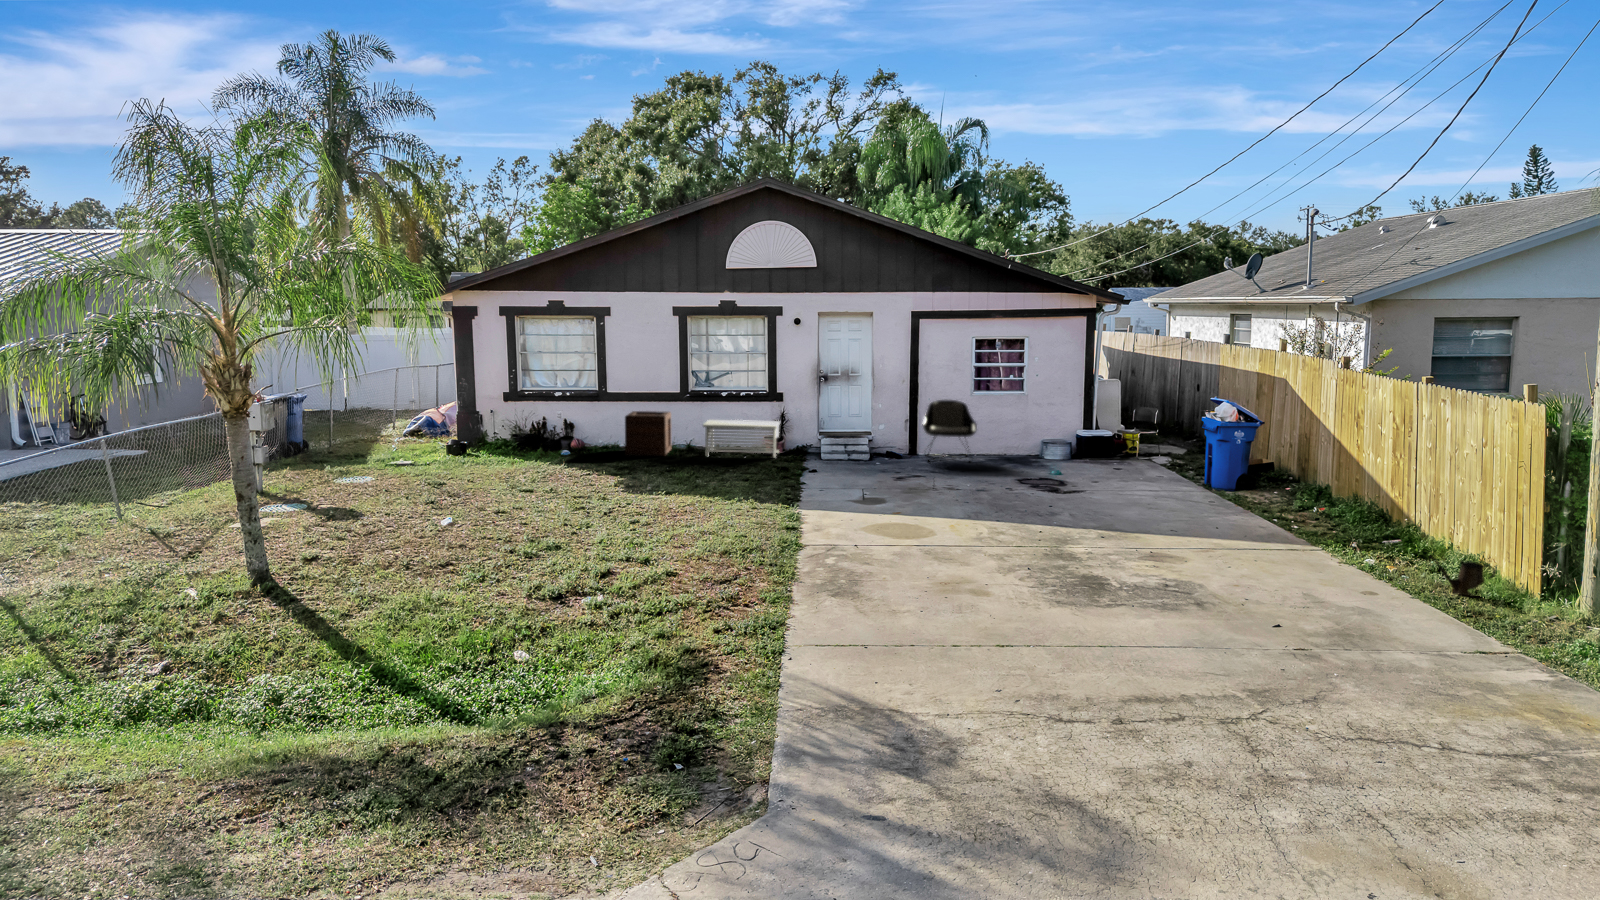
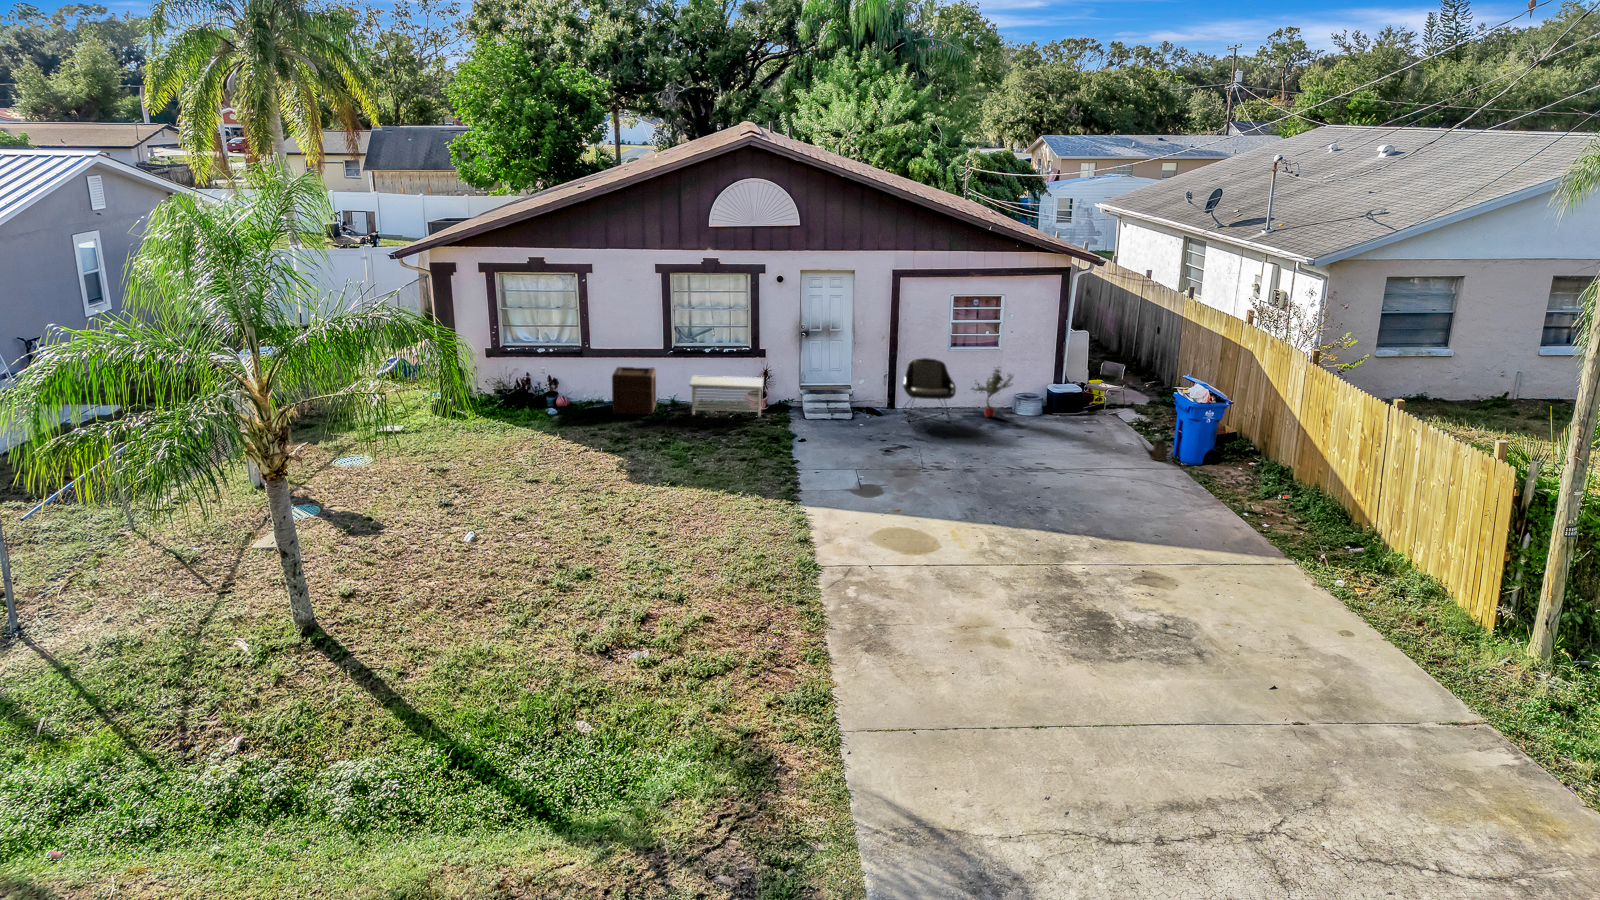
potted tree: none [993,405,1039,459] -> present [972,369,1013,417]
watering can: present [1430,557,1496,597] -> present [1140,439,1168,461]

